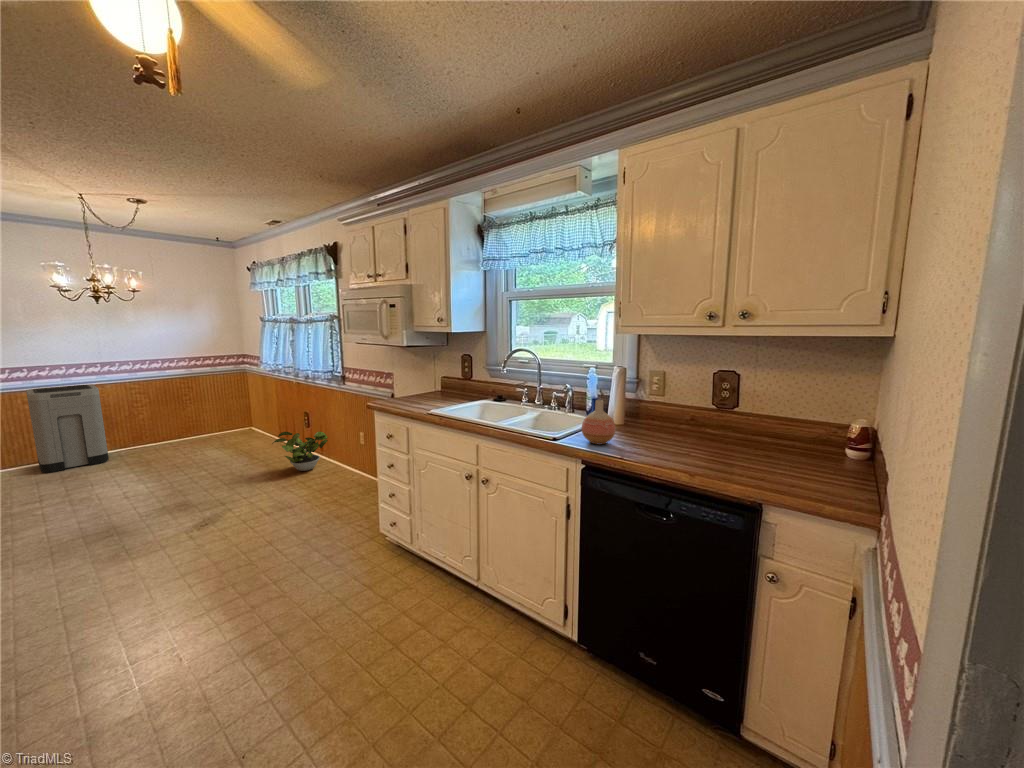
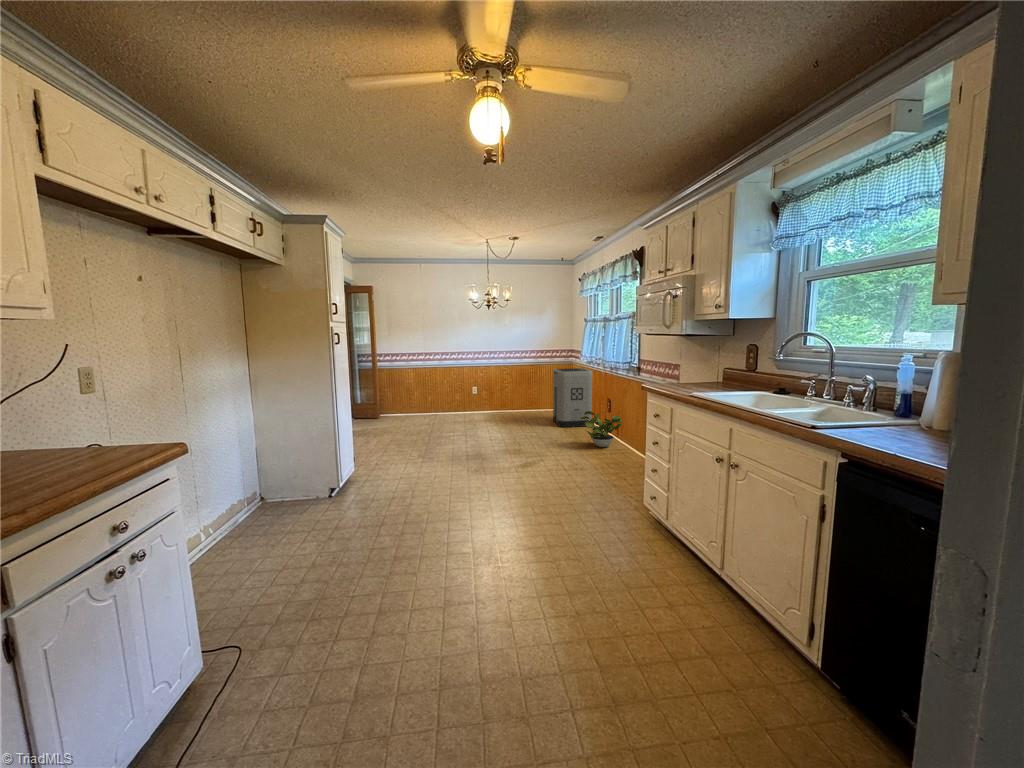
trash can: present [26,385,109,473] -> present [553,368,592,427]
vase: present [582,400,616,445] -> none [849,385,903,440]

